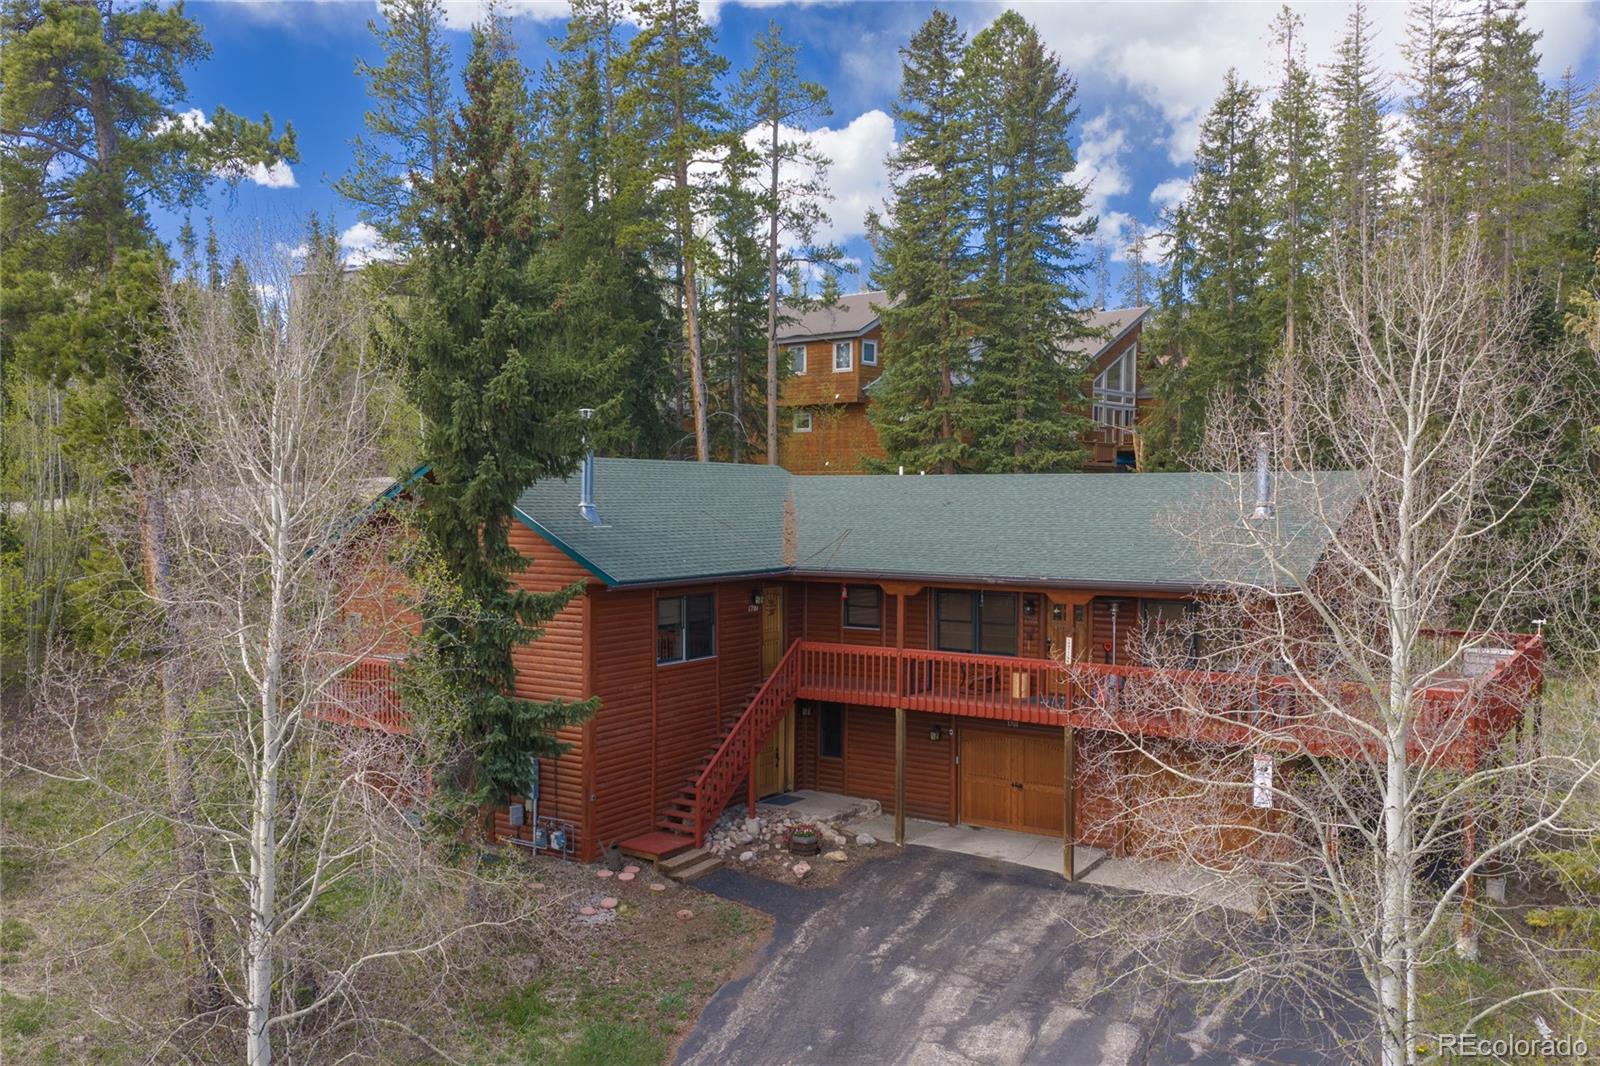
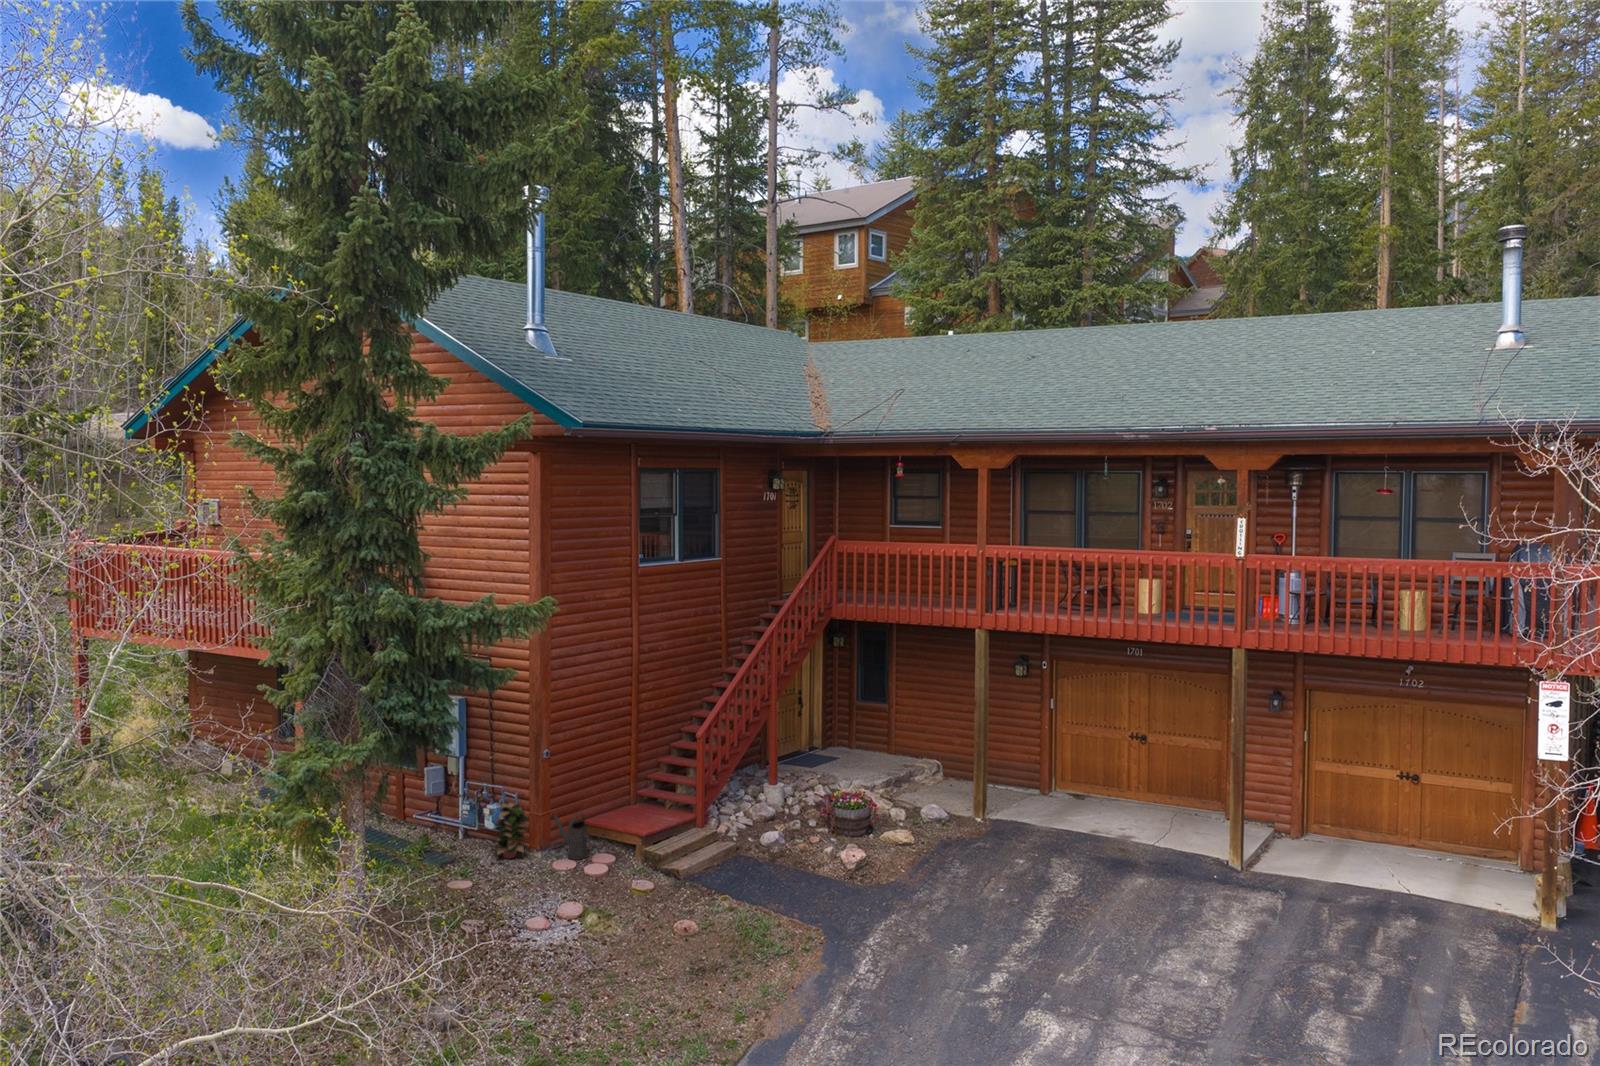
decorative plant: none [556,832,583,870] -> present [493,803,528,858]

